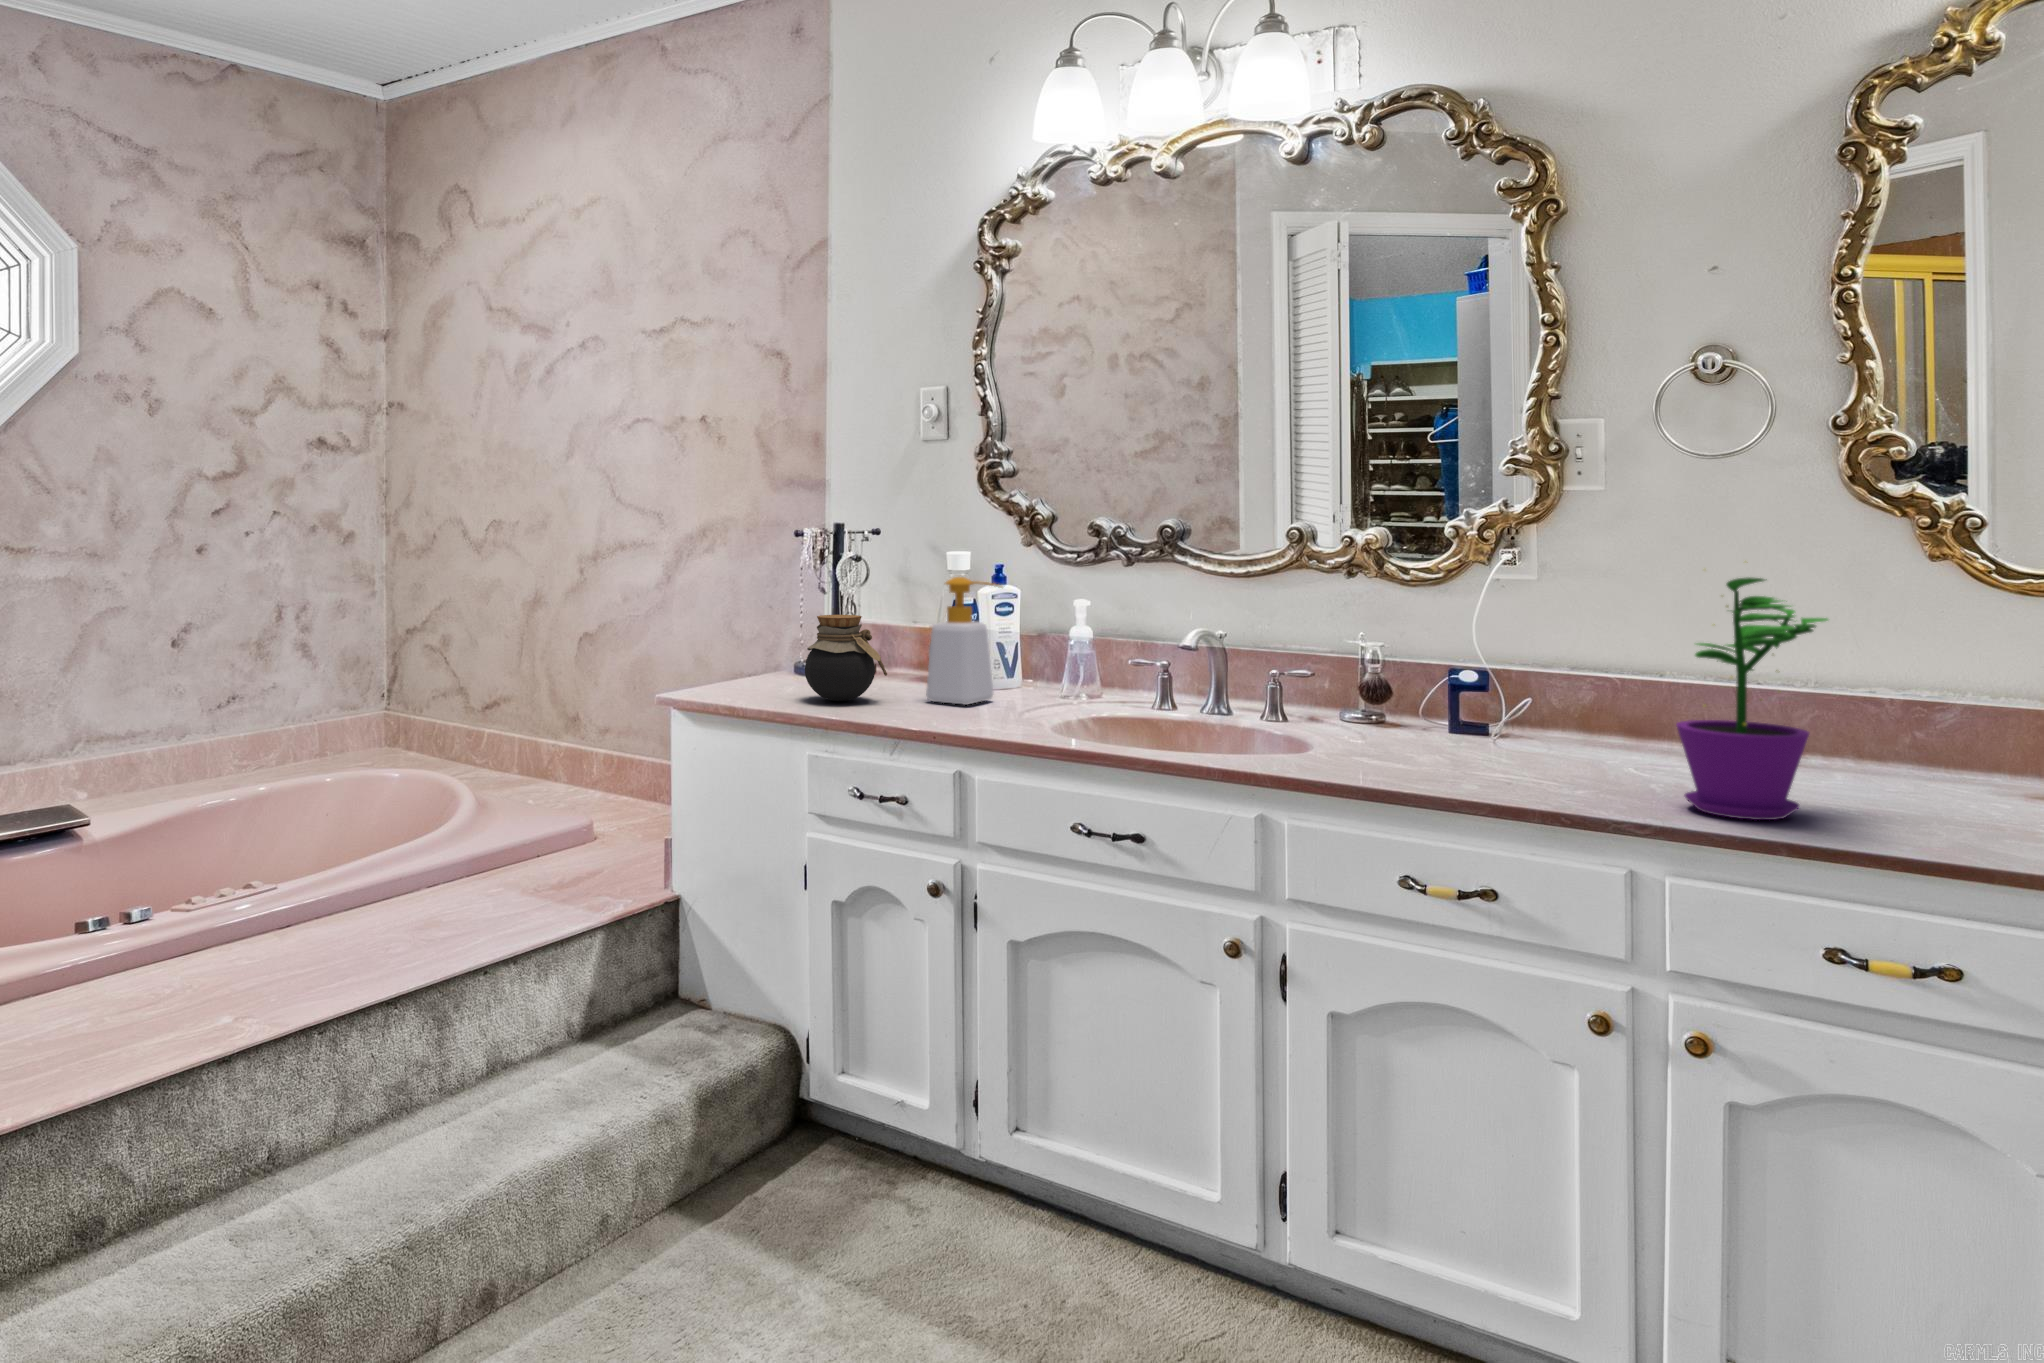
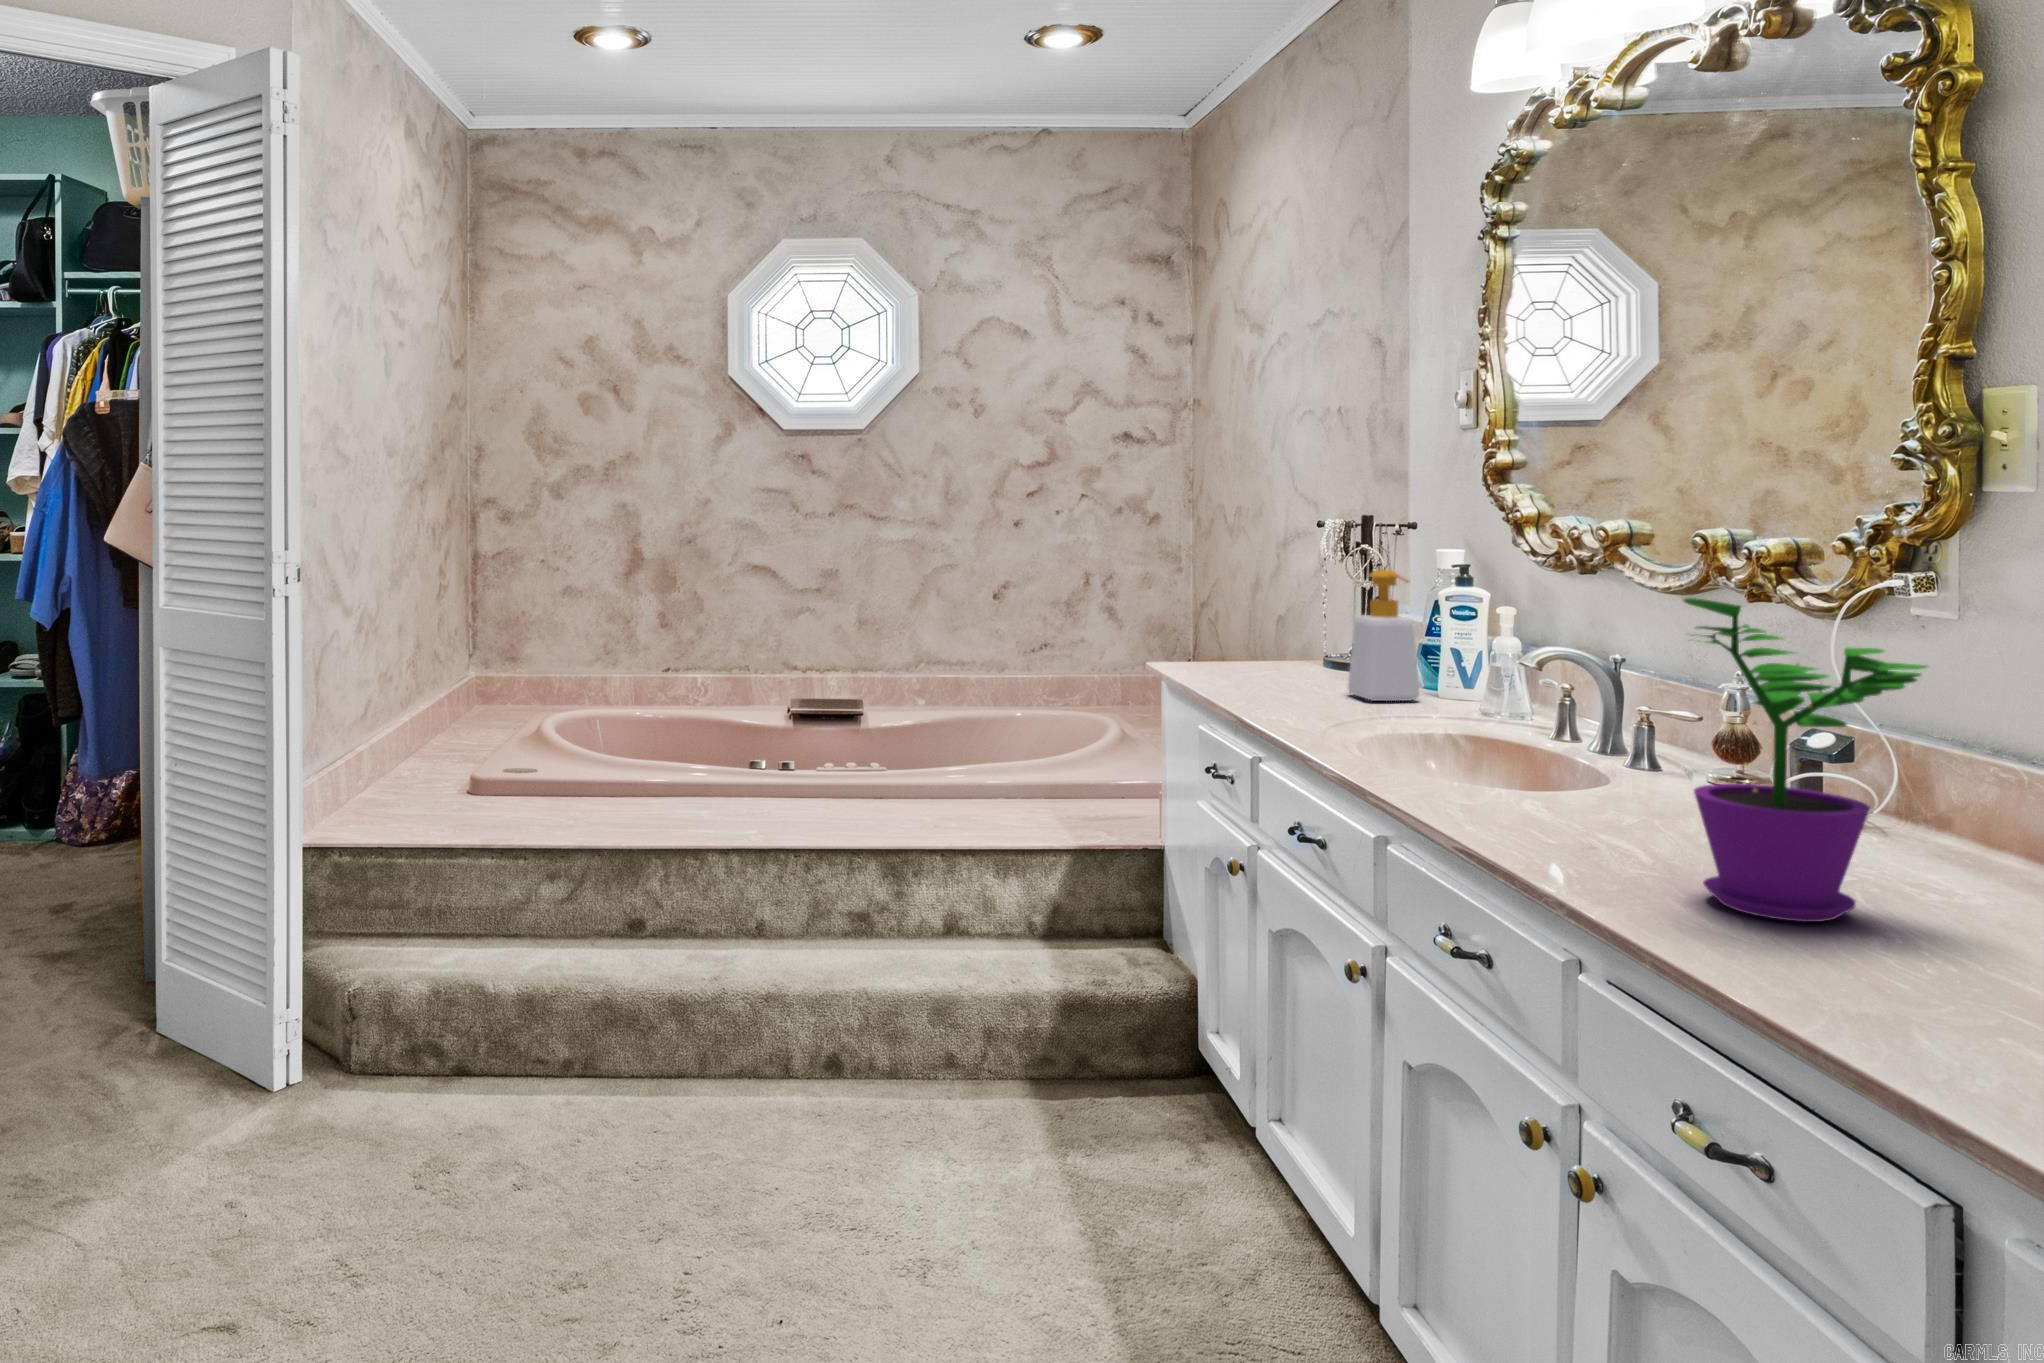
jar: present [805,615,887,701] -> none [1239,600,1315,685]

